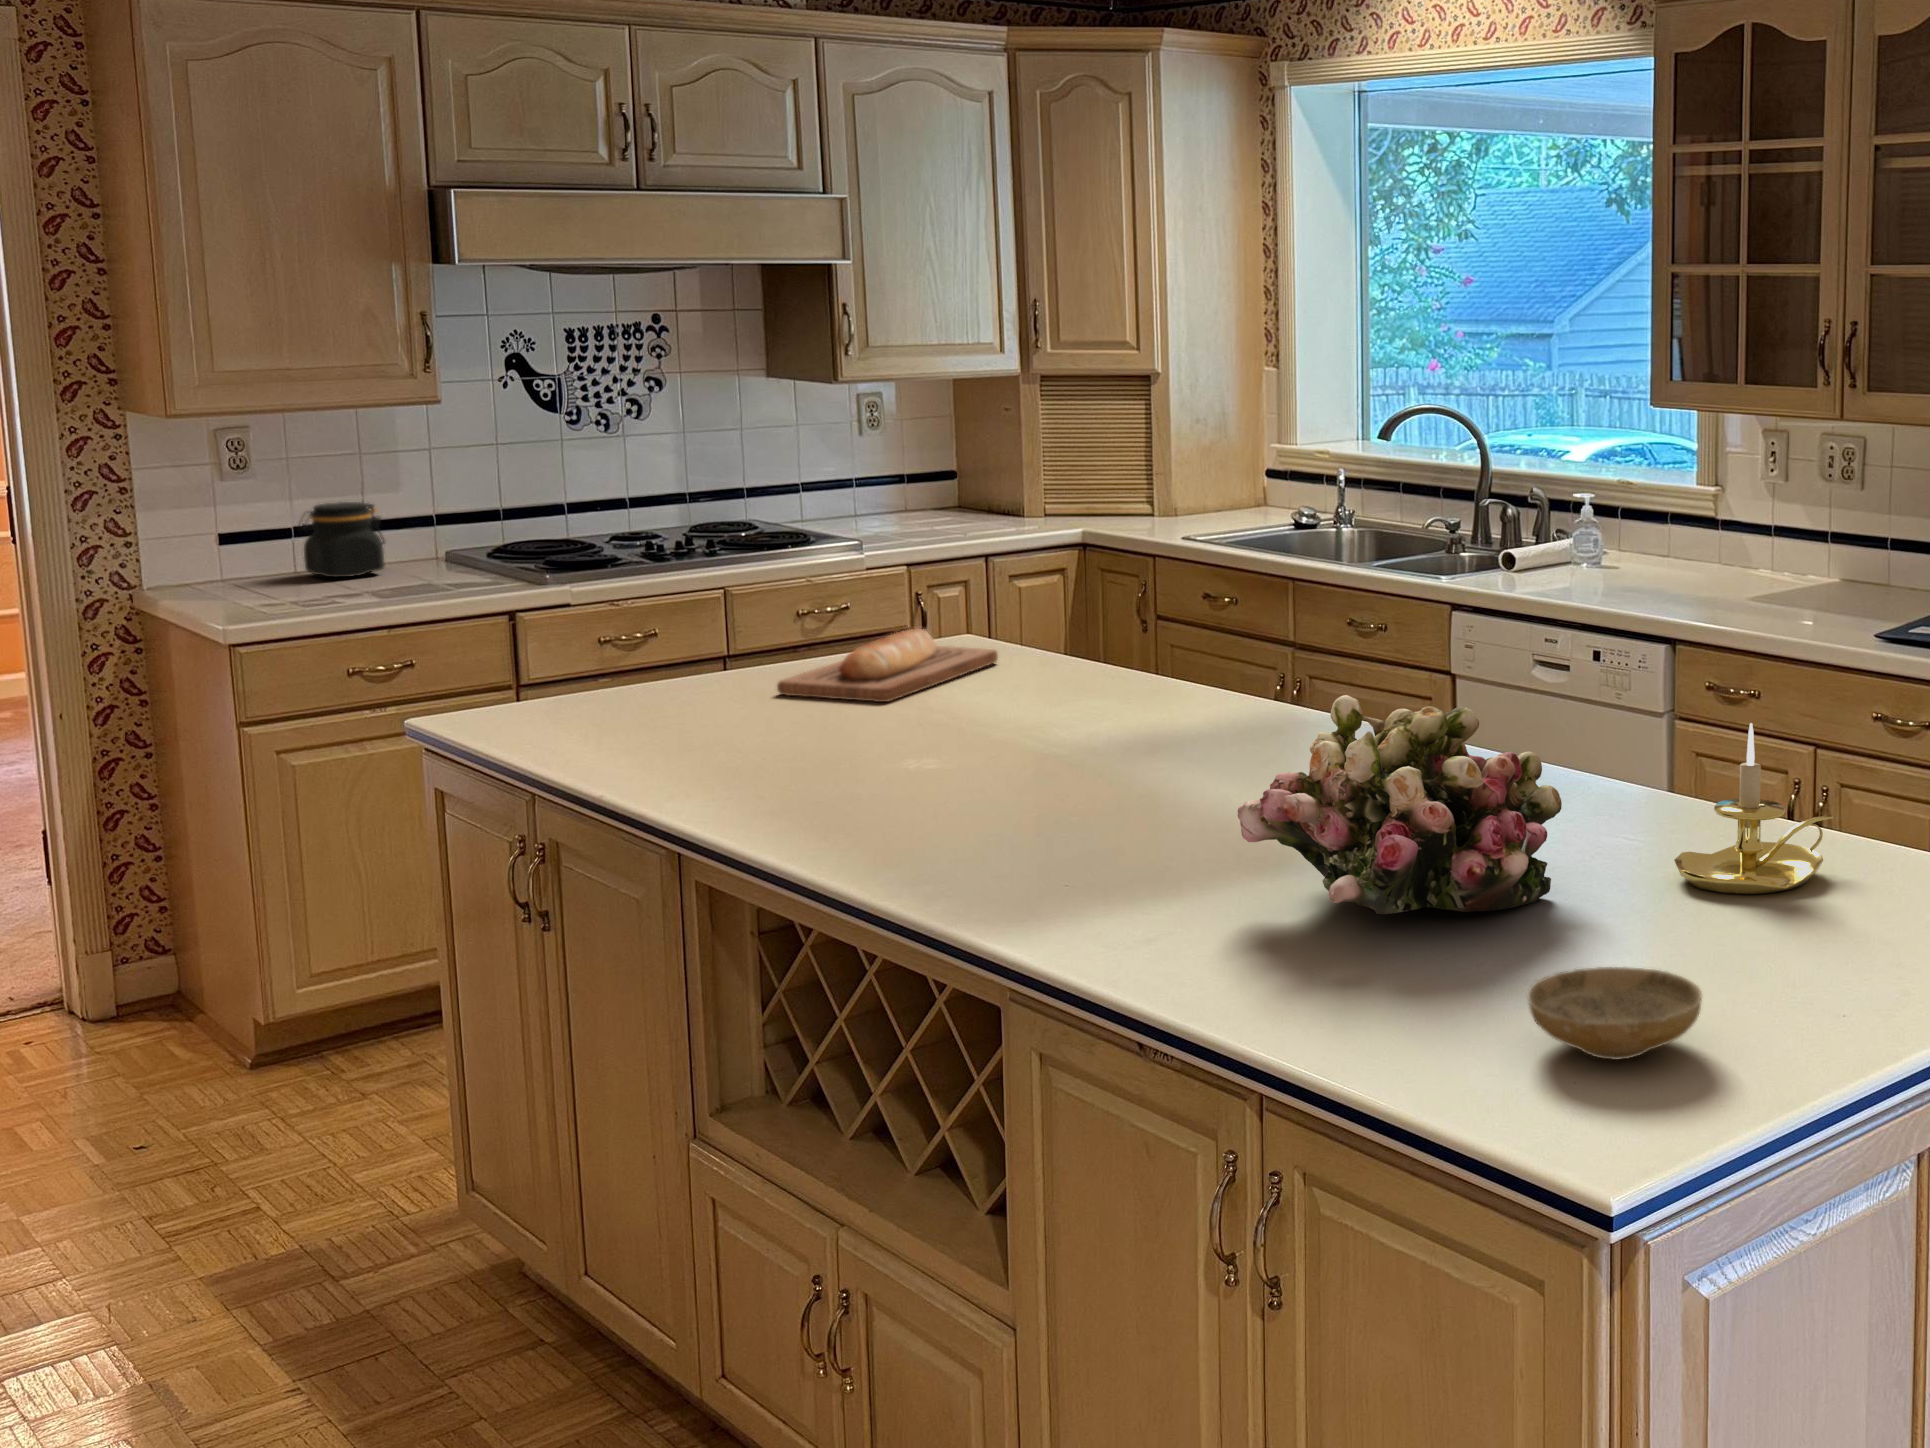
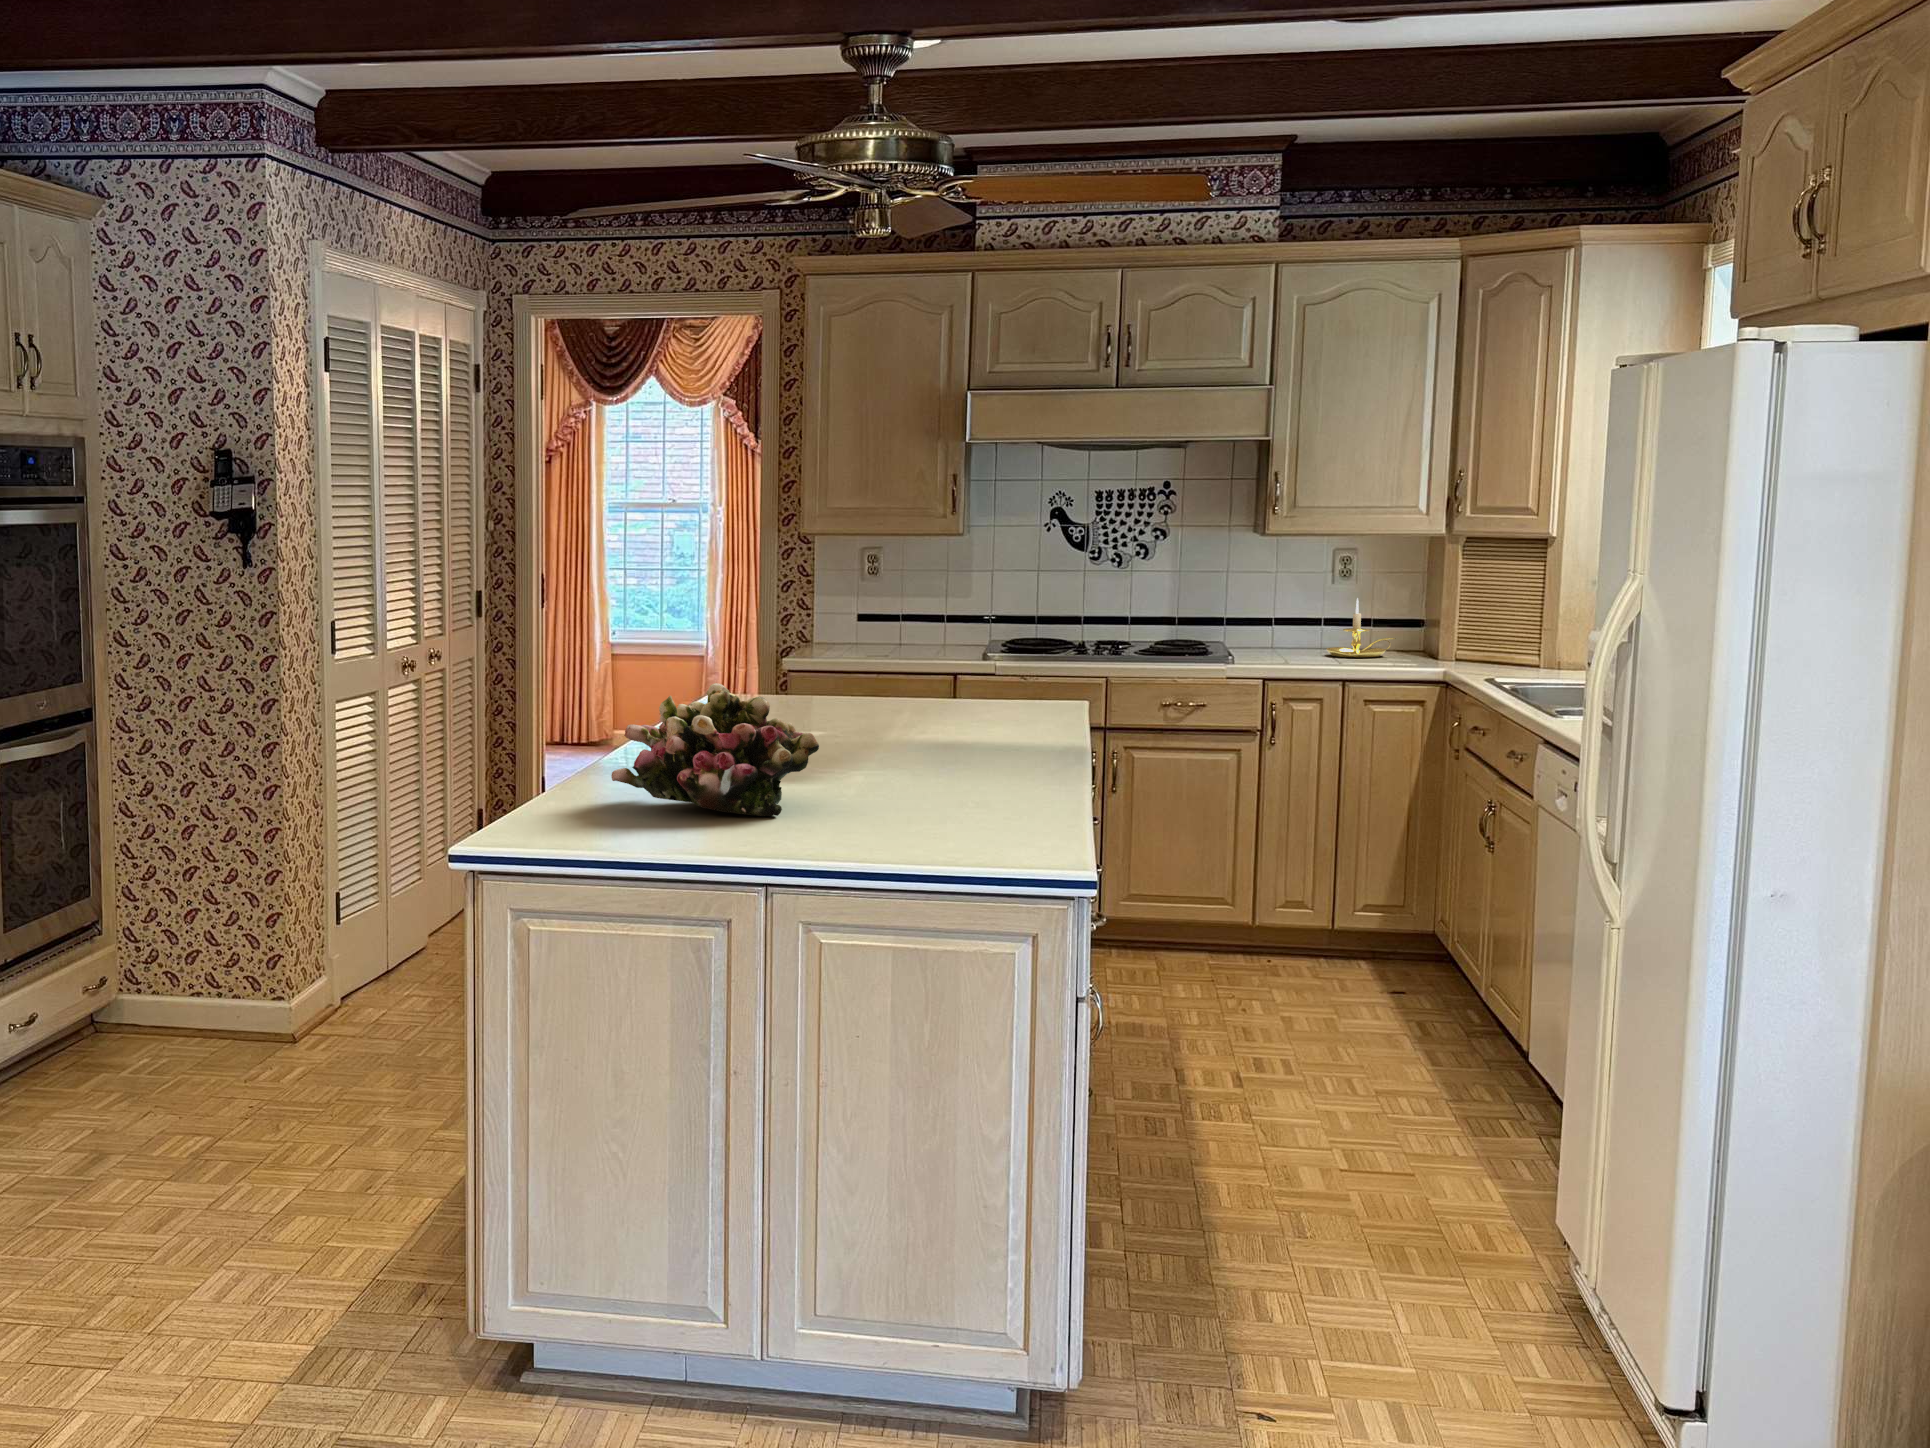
jar: present [299,502,385,577] -> none [892,603,944,651]
bread loaf: present [777,629,998,702] -> none [858,687,1022,723]
candle holder: present [1674,723,1834,894] -> present [1327,598,1395,657]
ceramic bowl: present [1527,967,1702,1060] -> none [521,809,617,848]

